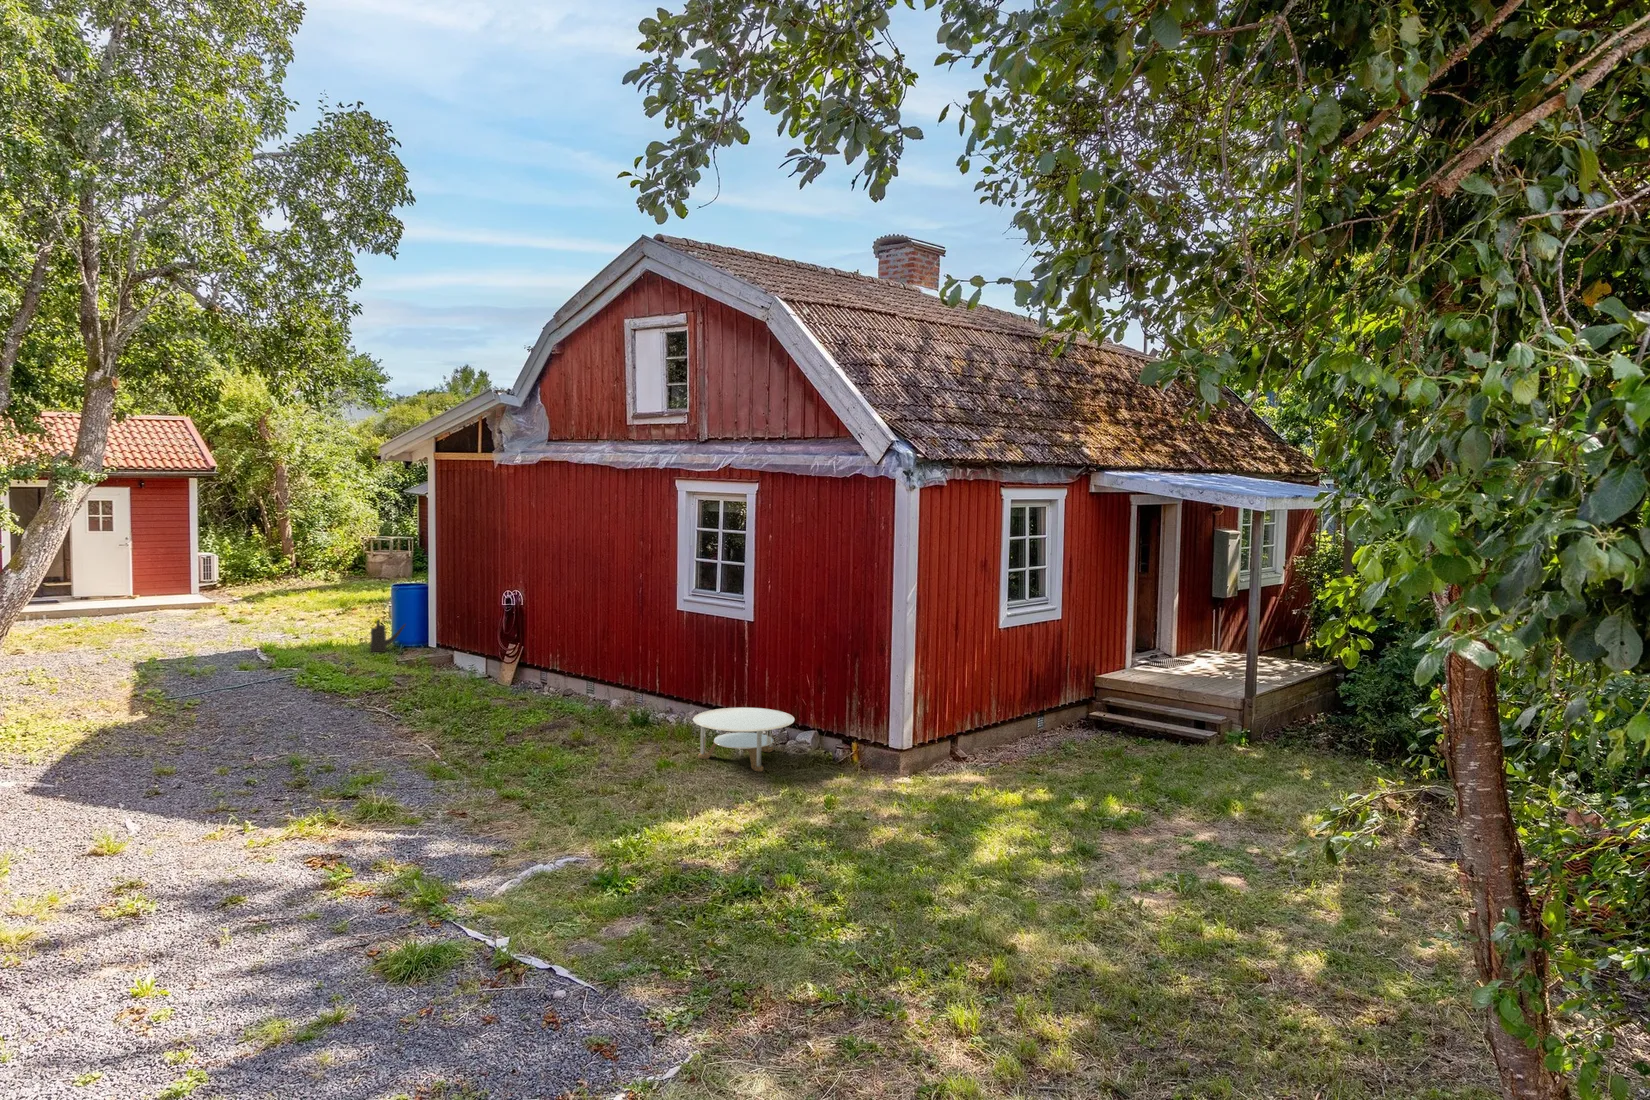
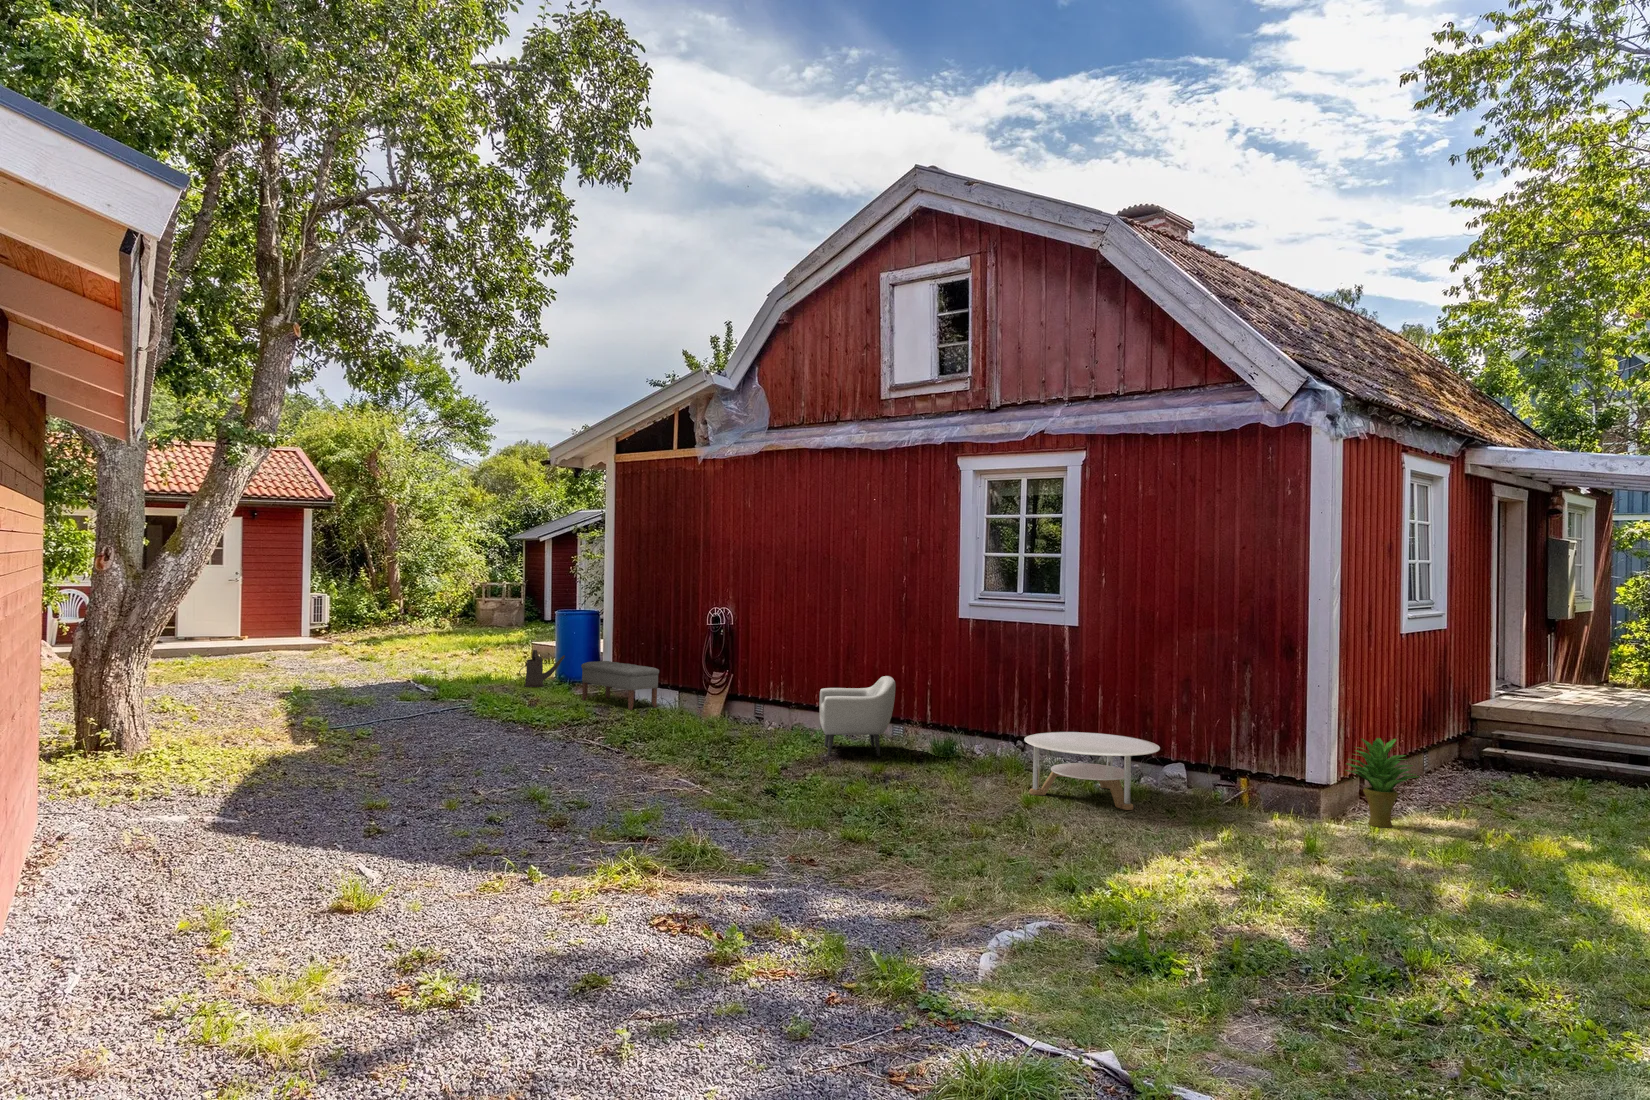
bench: none [408,632,471,677] -> present [581,661,659,710]
armchair: none [566,657,631,723] -> present [819,676,896,756]
potted plant: none [914,717,964,784] -> present [1345,738,1419,828]

